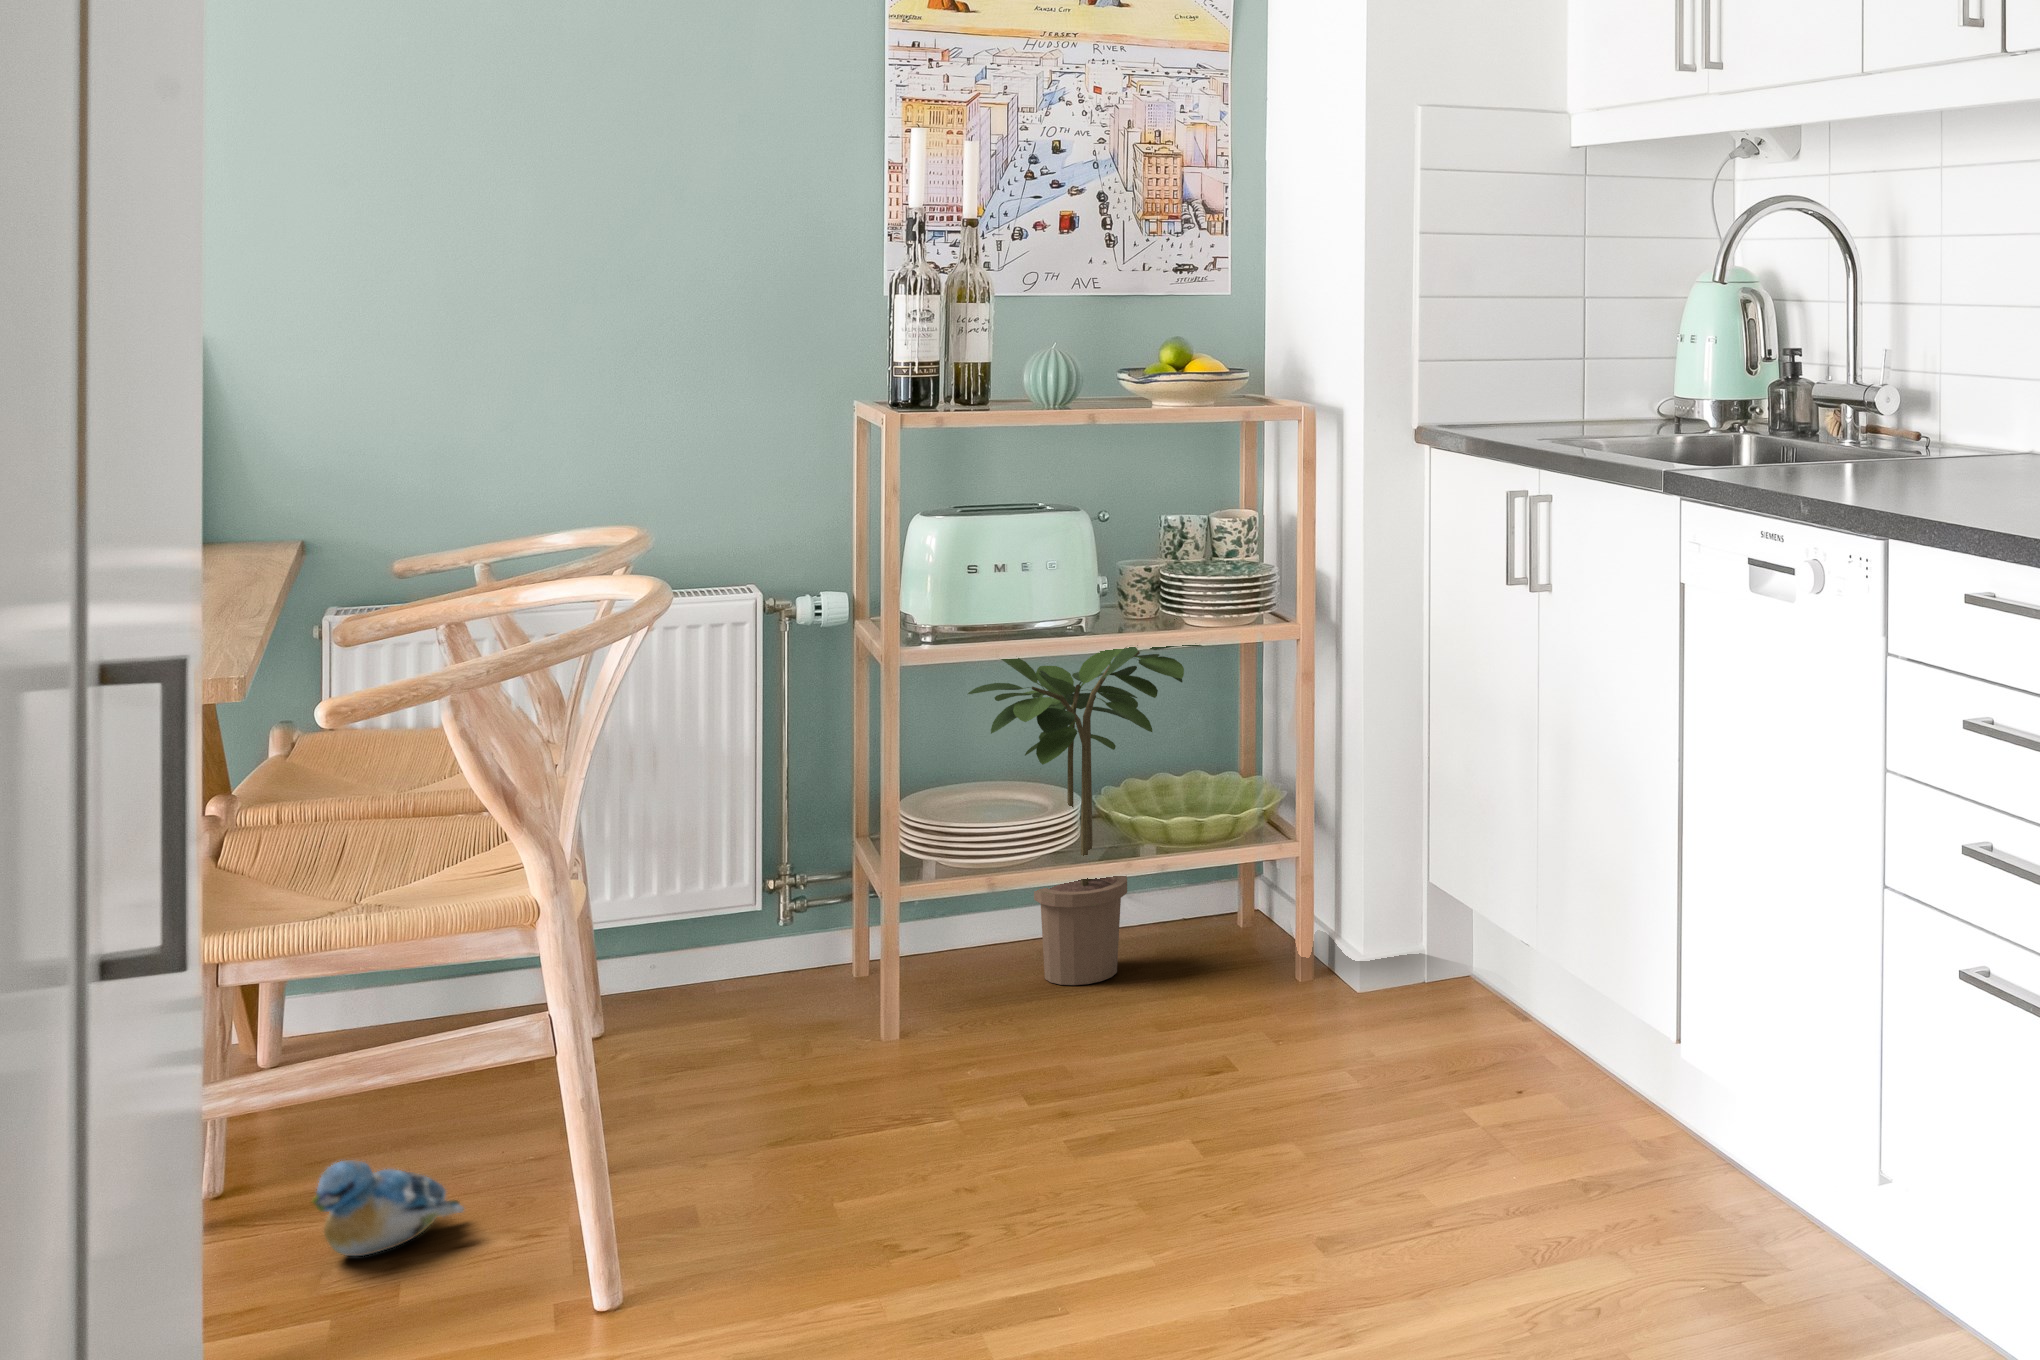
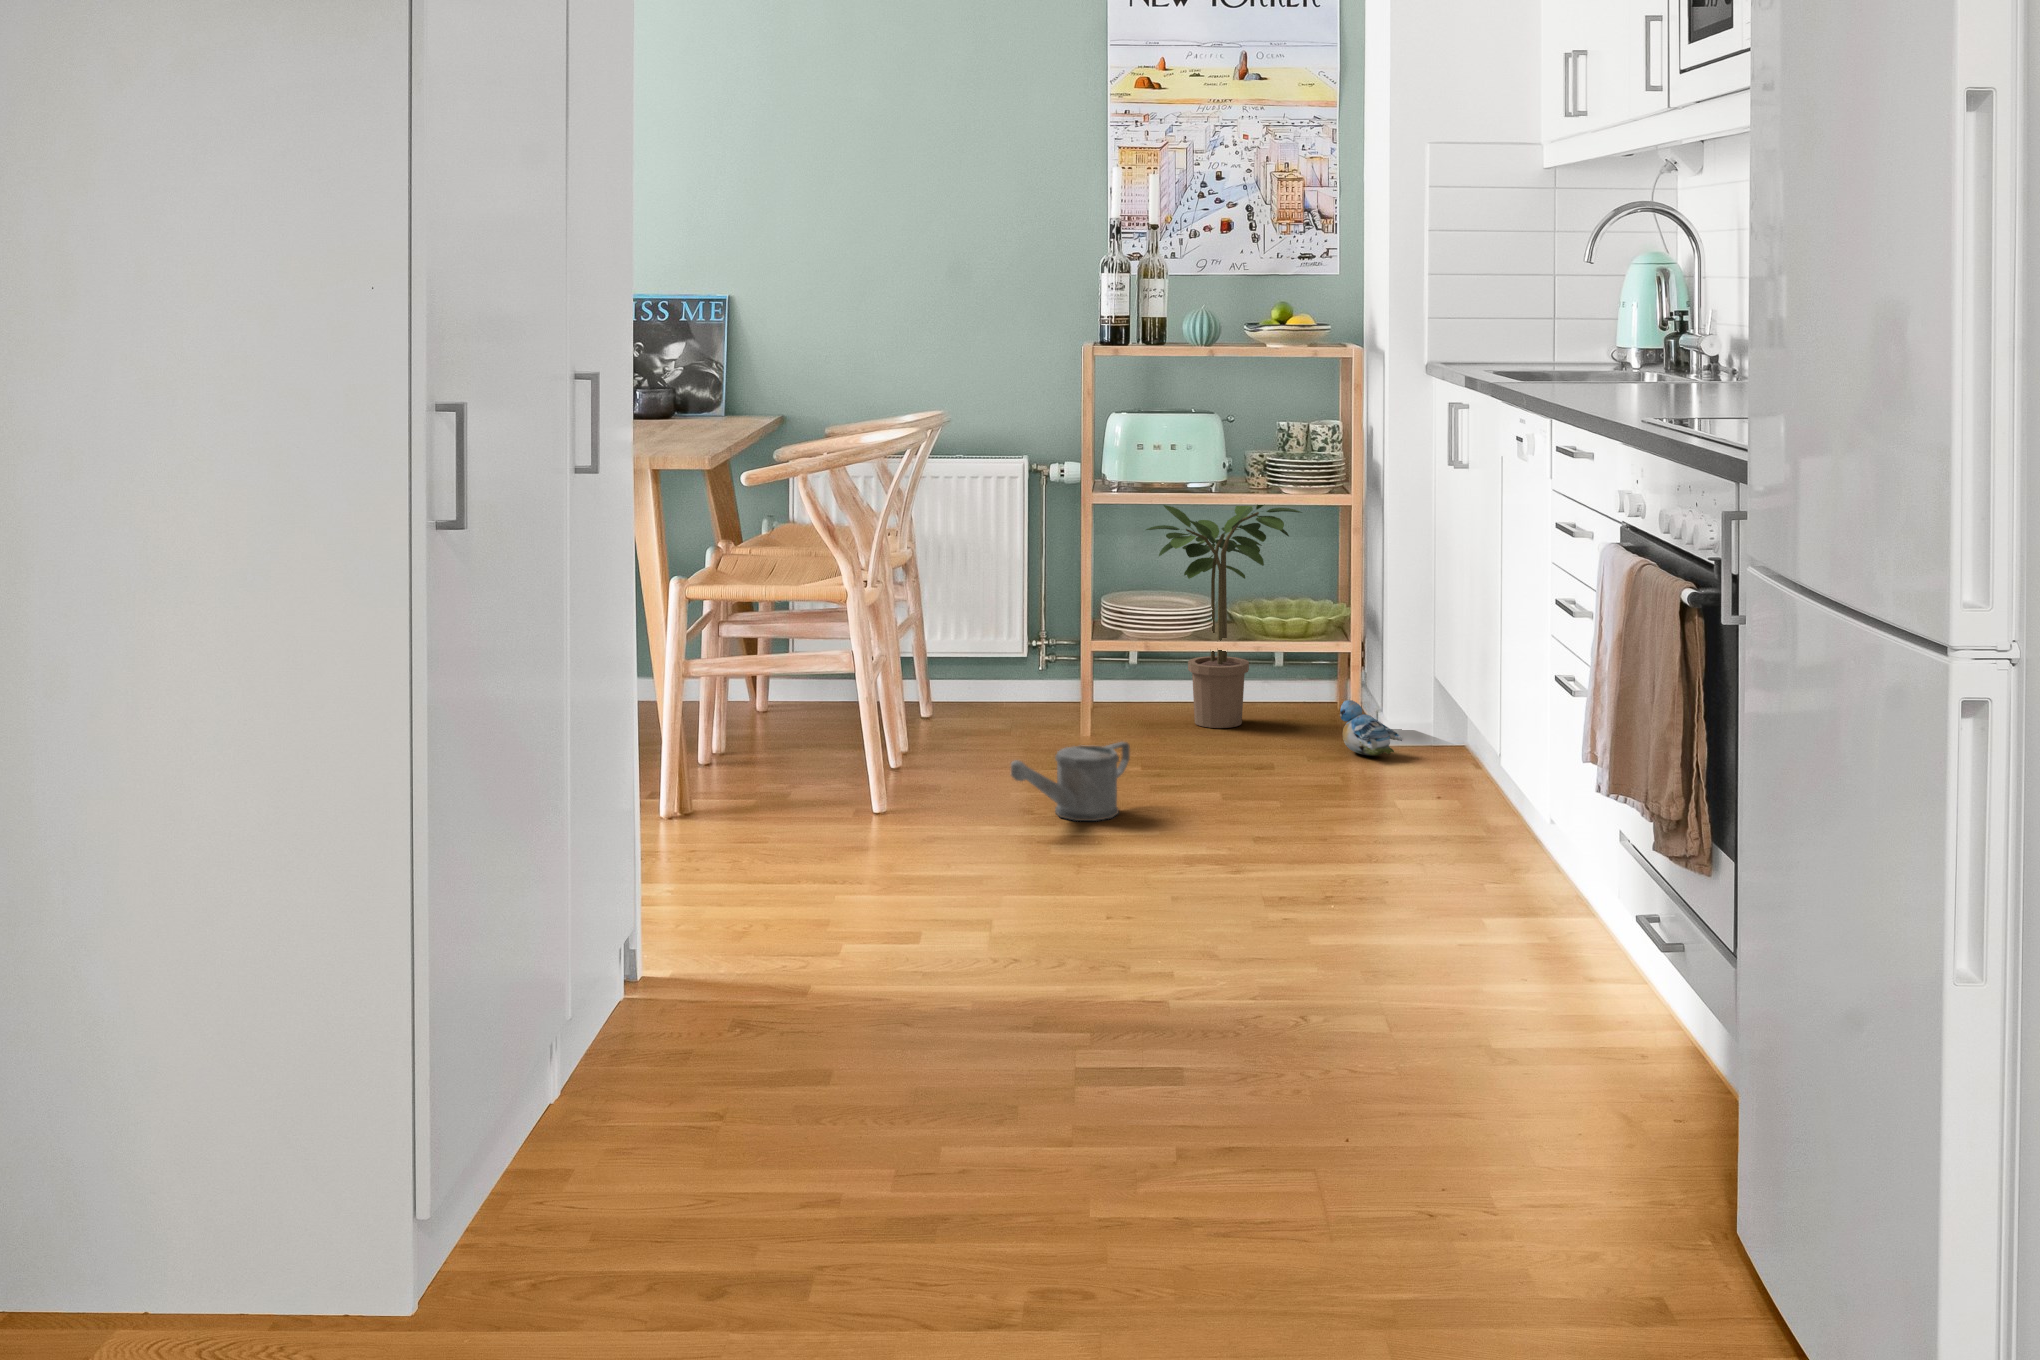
watering can: none [847,1077,1023,1240] -> present [1011,742,1130,821]
plush toy: present [313,1160,464,1256] -> present [1340,700,1403,756]

